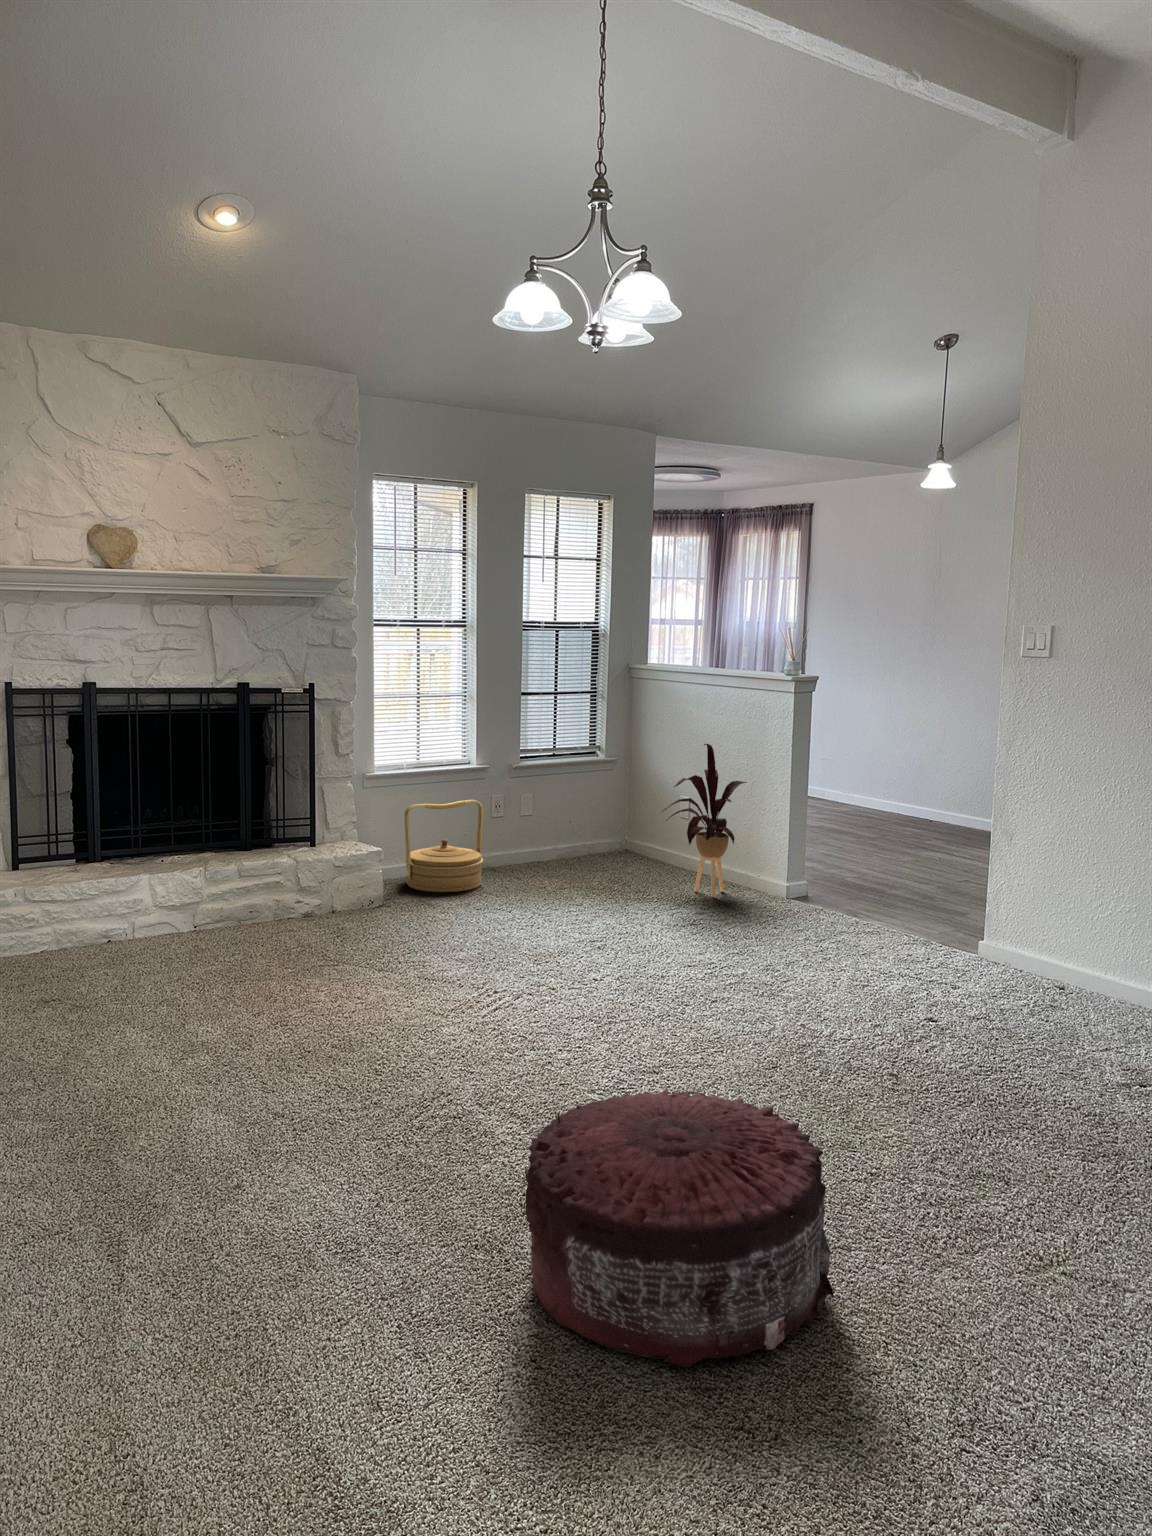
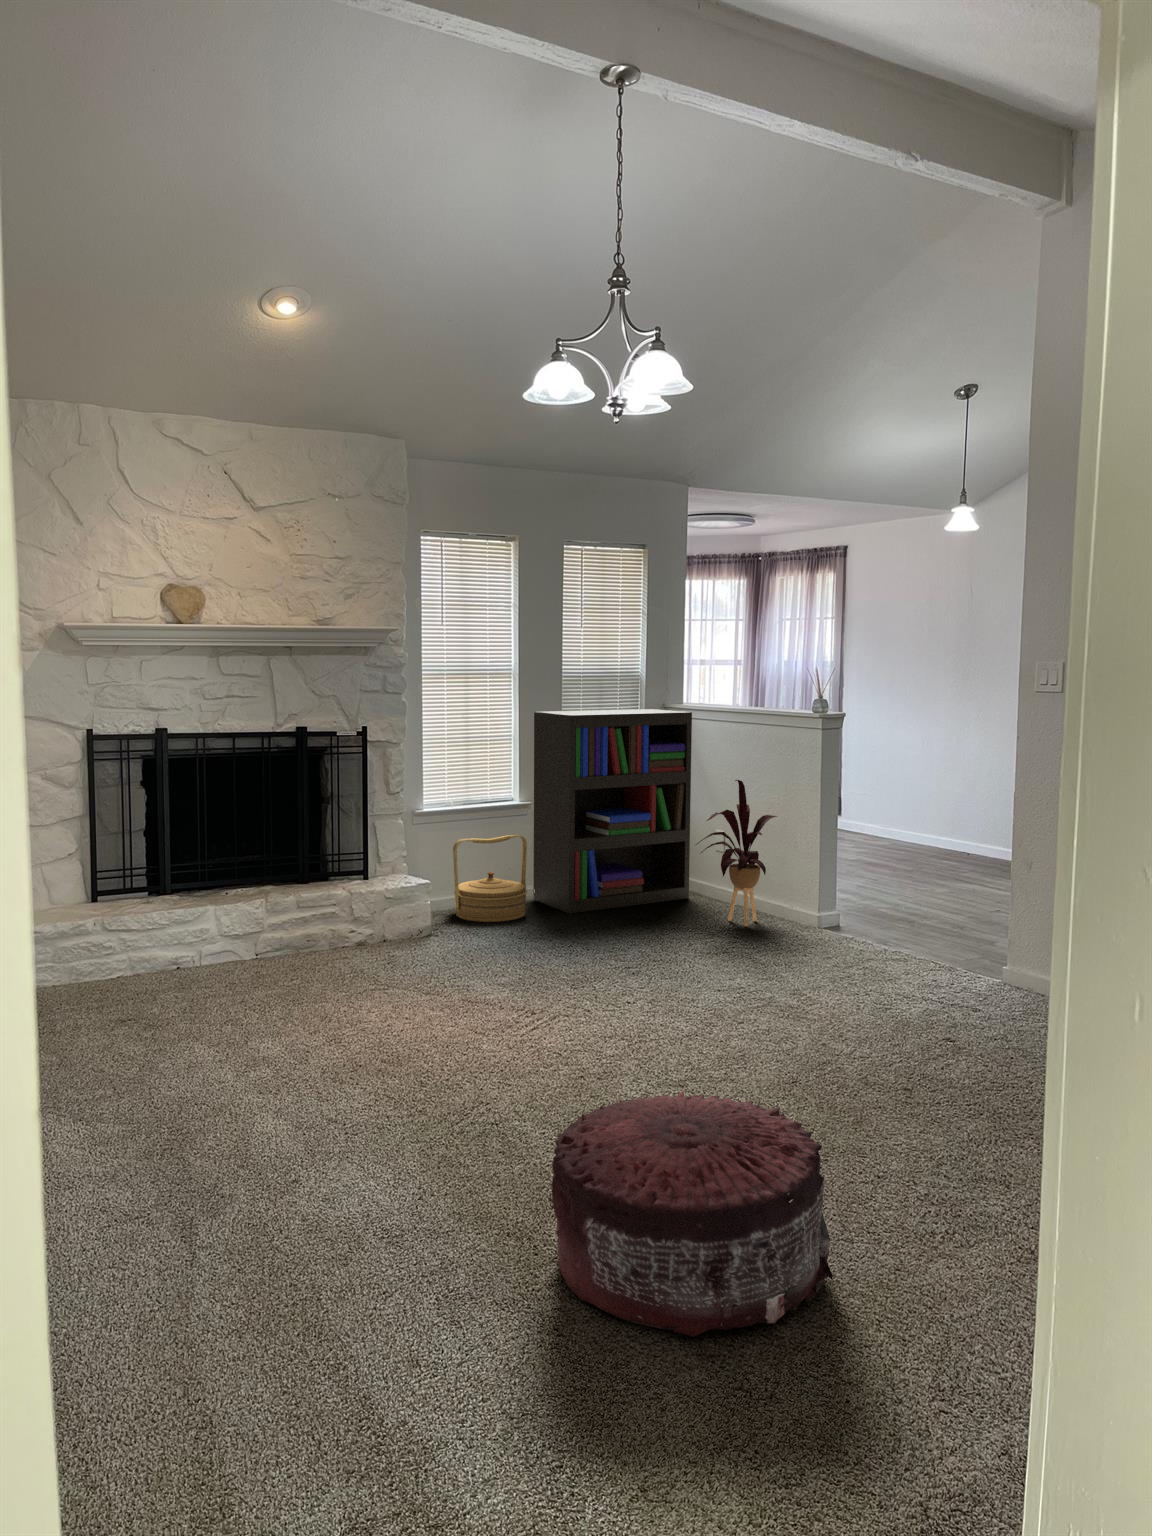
bookshelf: none [489,668,657,883] -> present [533,709,692,913]

